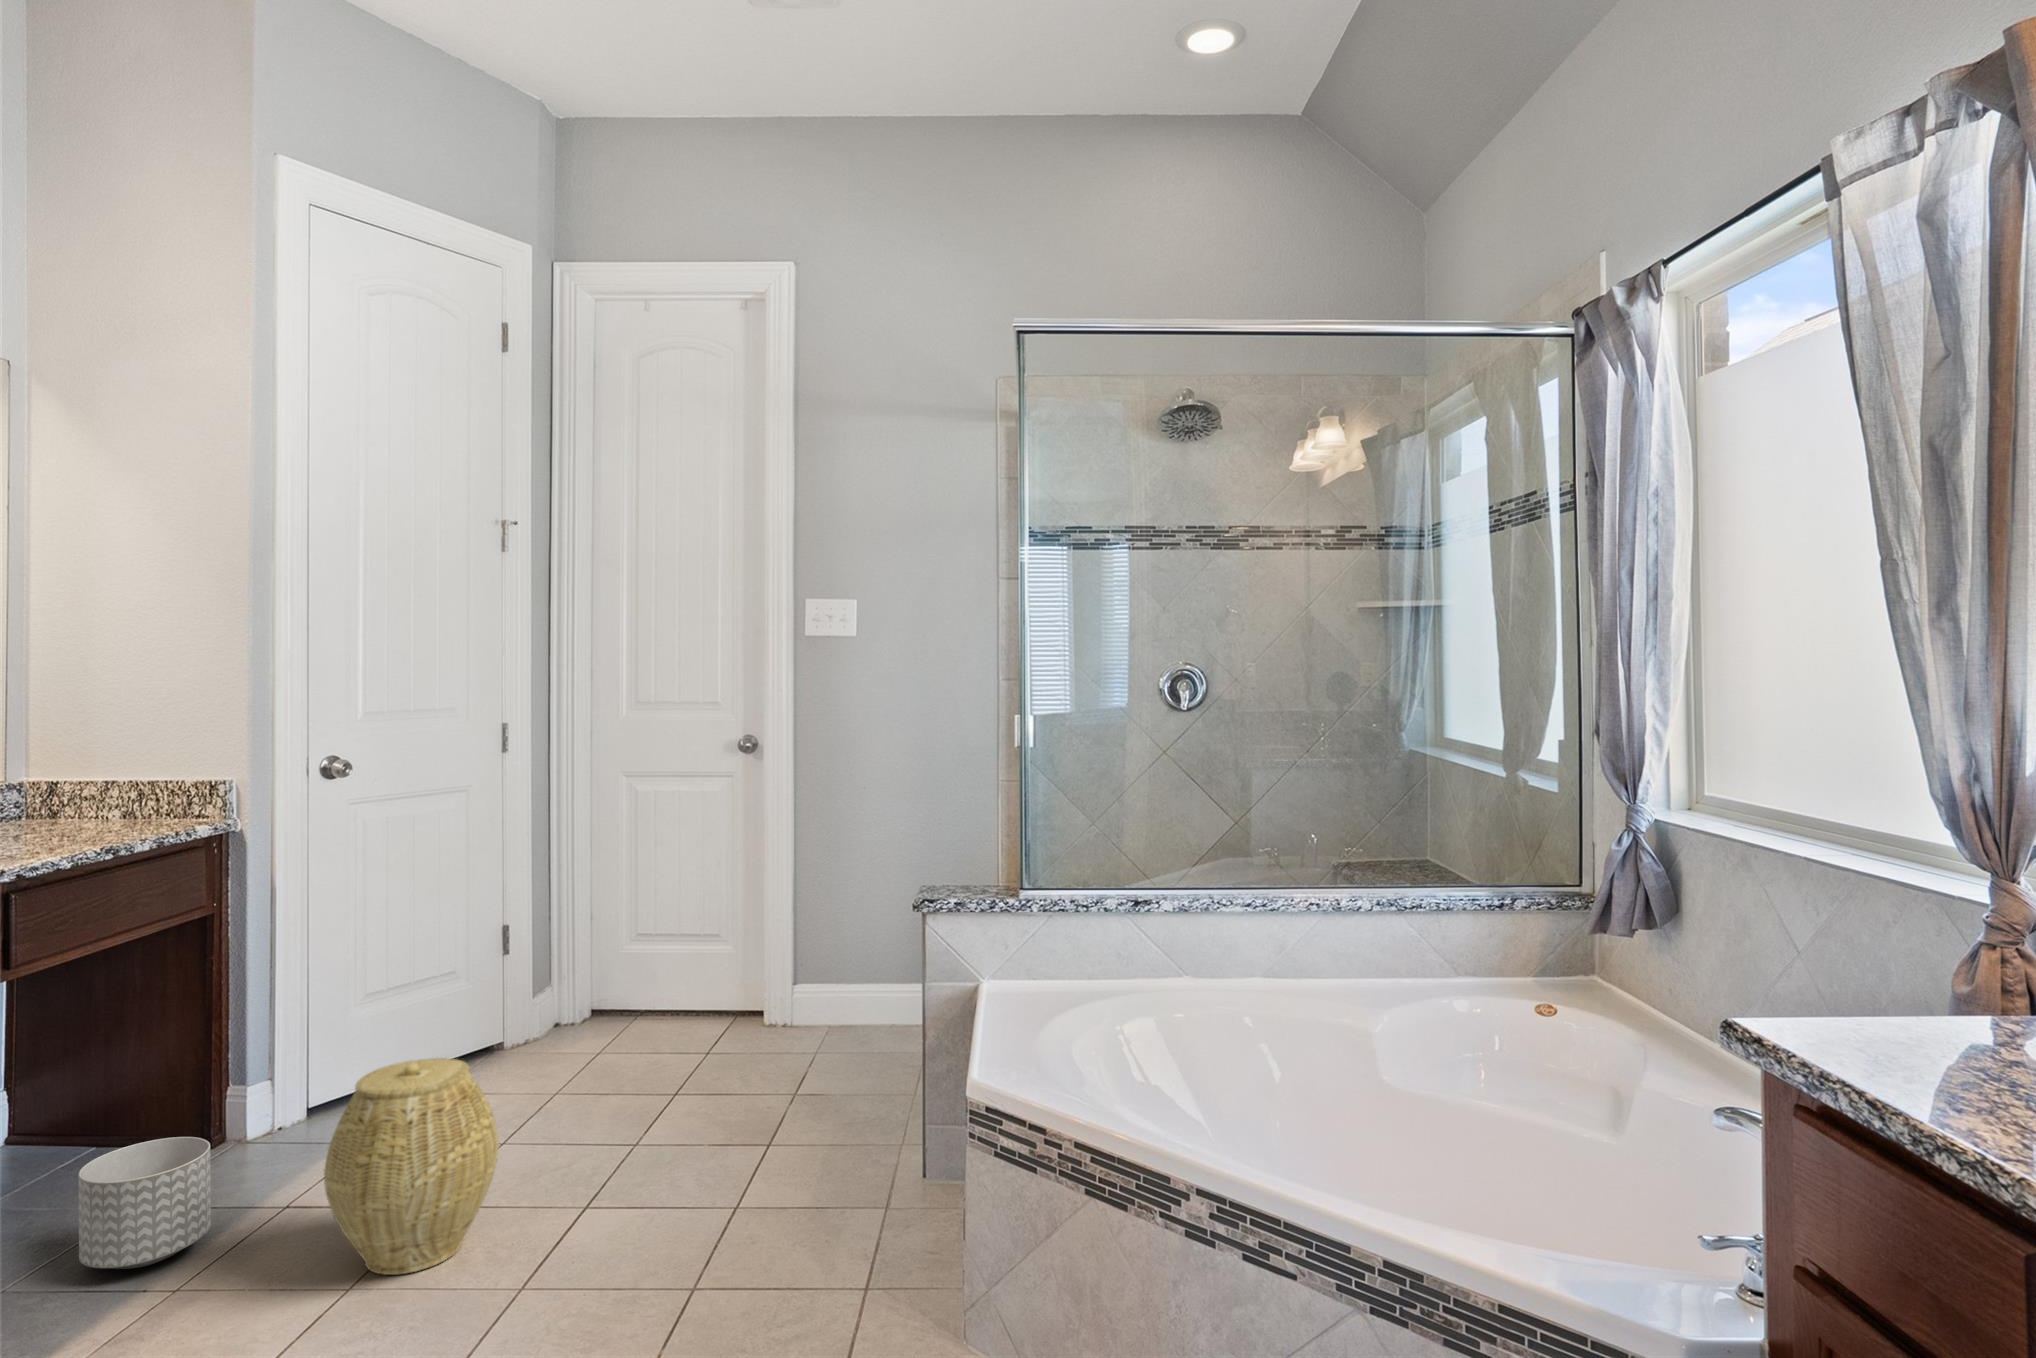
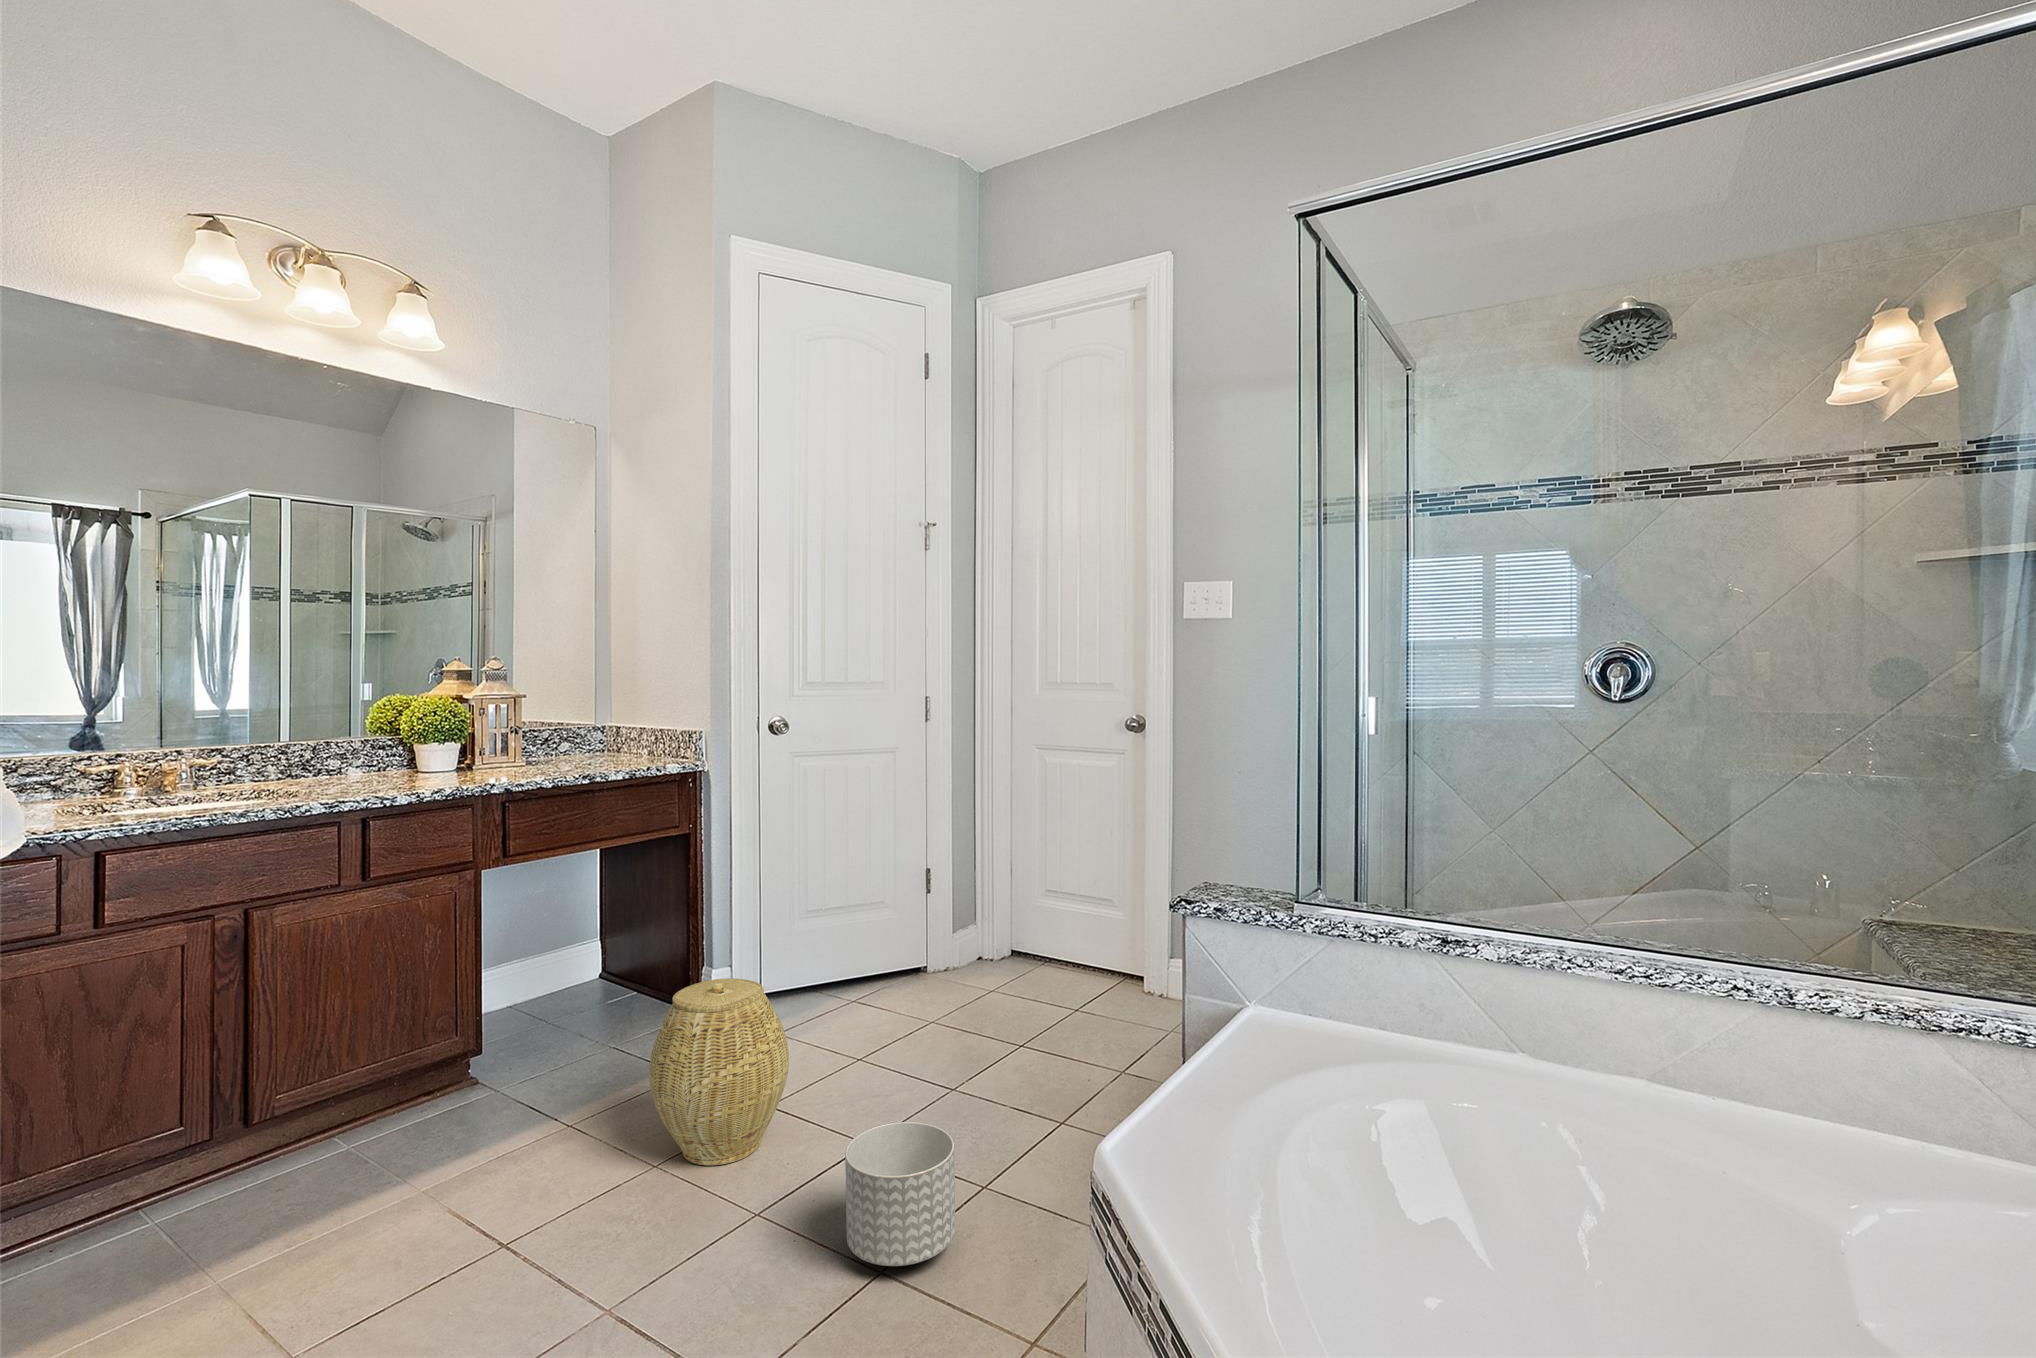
planter: present [78,1137,211,1269] -> present [845,1122,955,1266]

